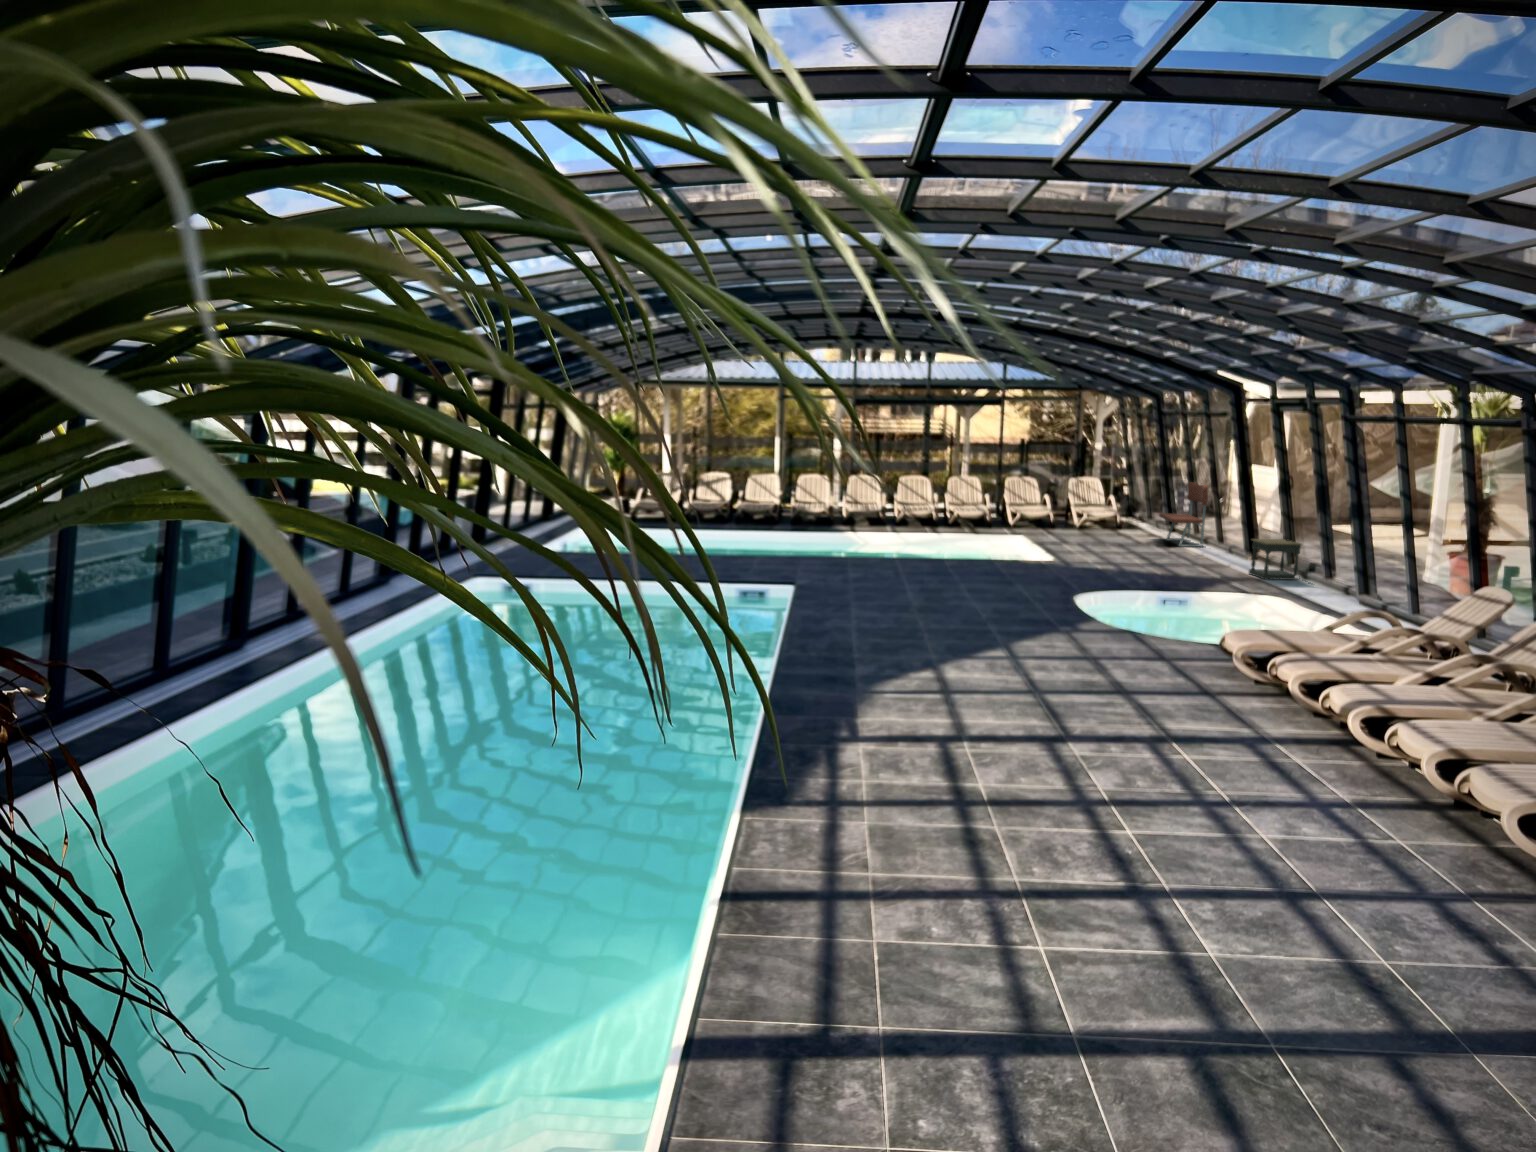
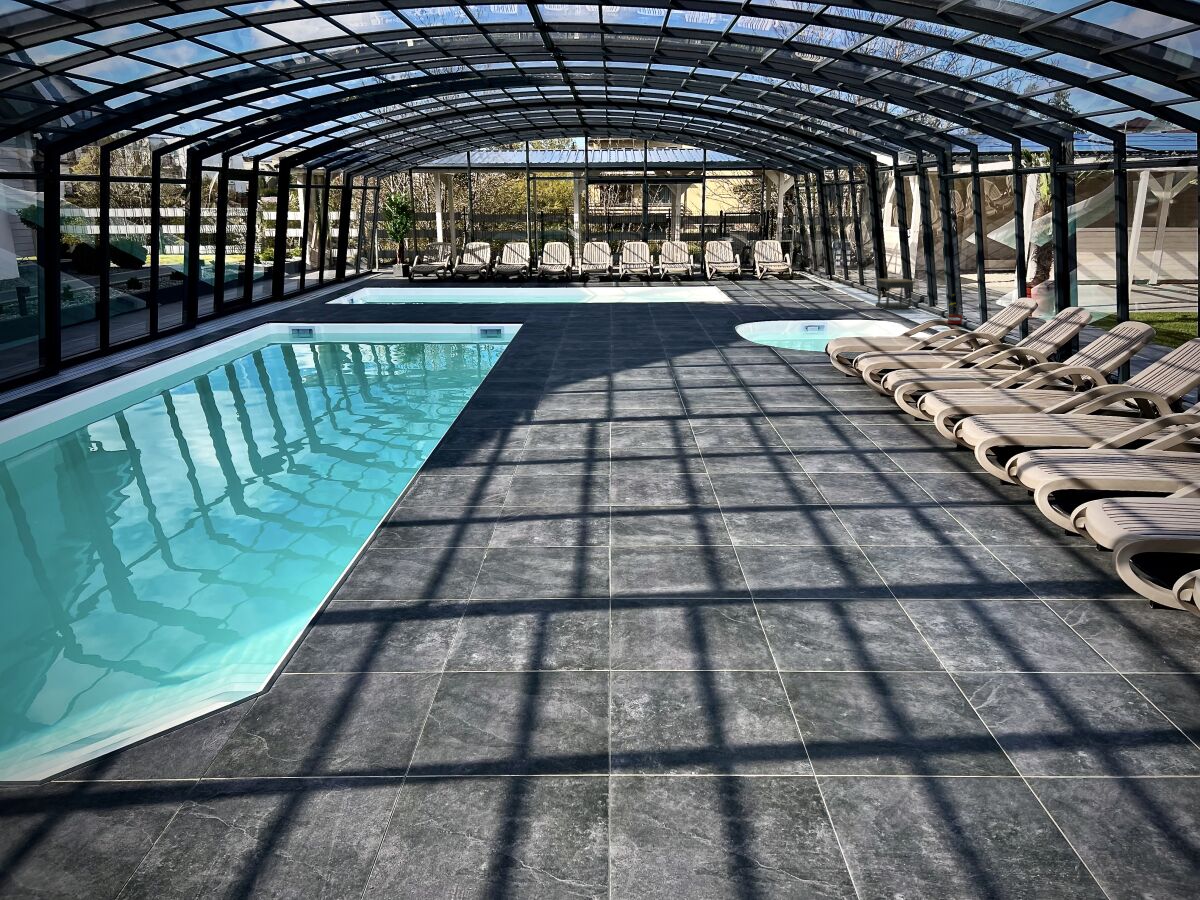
bench: present [1159,482,1208,547] -> none [818,239,854,290]
decorative plant: none [1356,558,1387,606] -> present [947,292,963,324]

